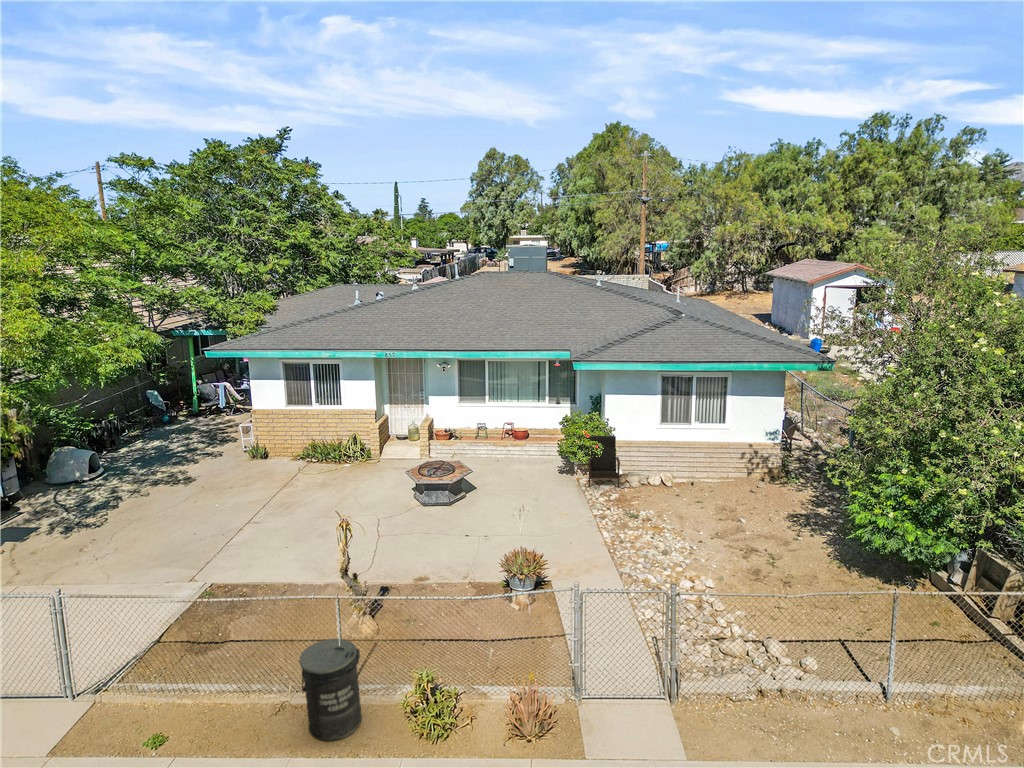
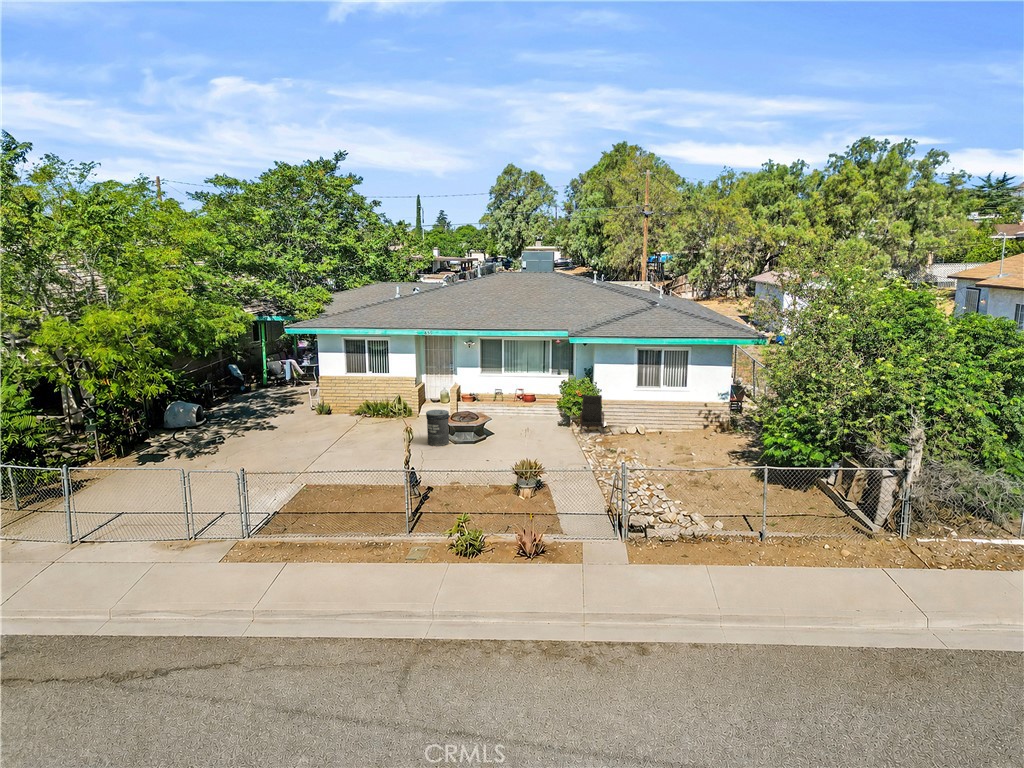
trash can: present [299,639,362,741] -> present [426,410,450,446]

